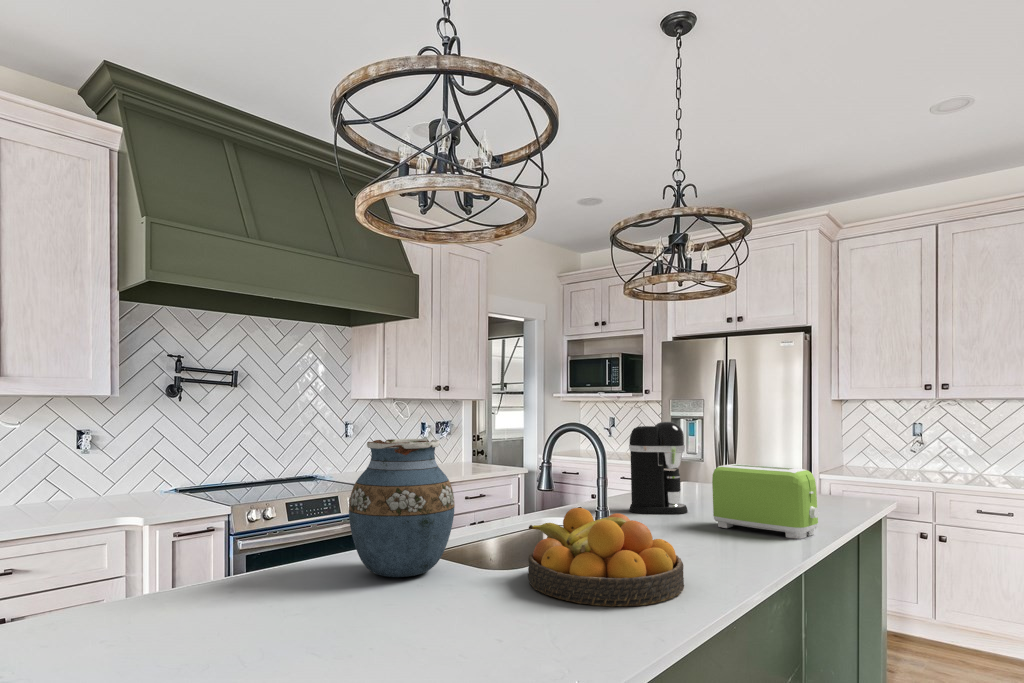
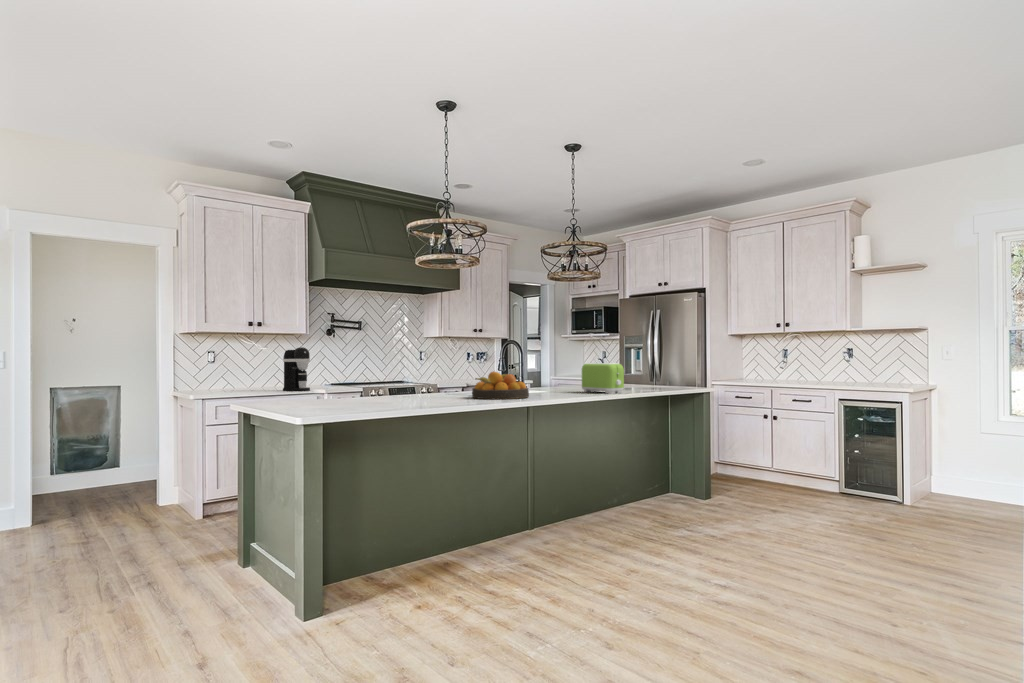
coffee maker: present [629,422,688,514] -> present [283,347,310,391]
vase: present [349,439,455,577] -> none [409,347,449,397]

